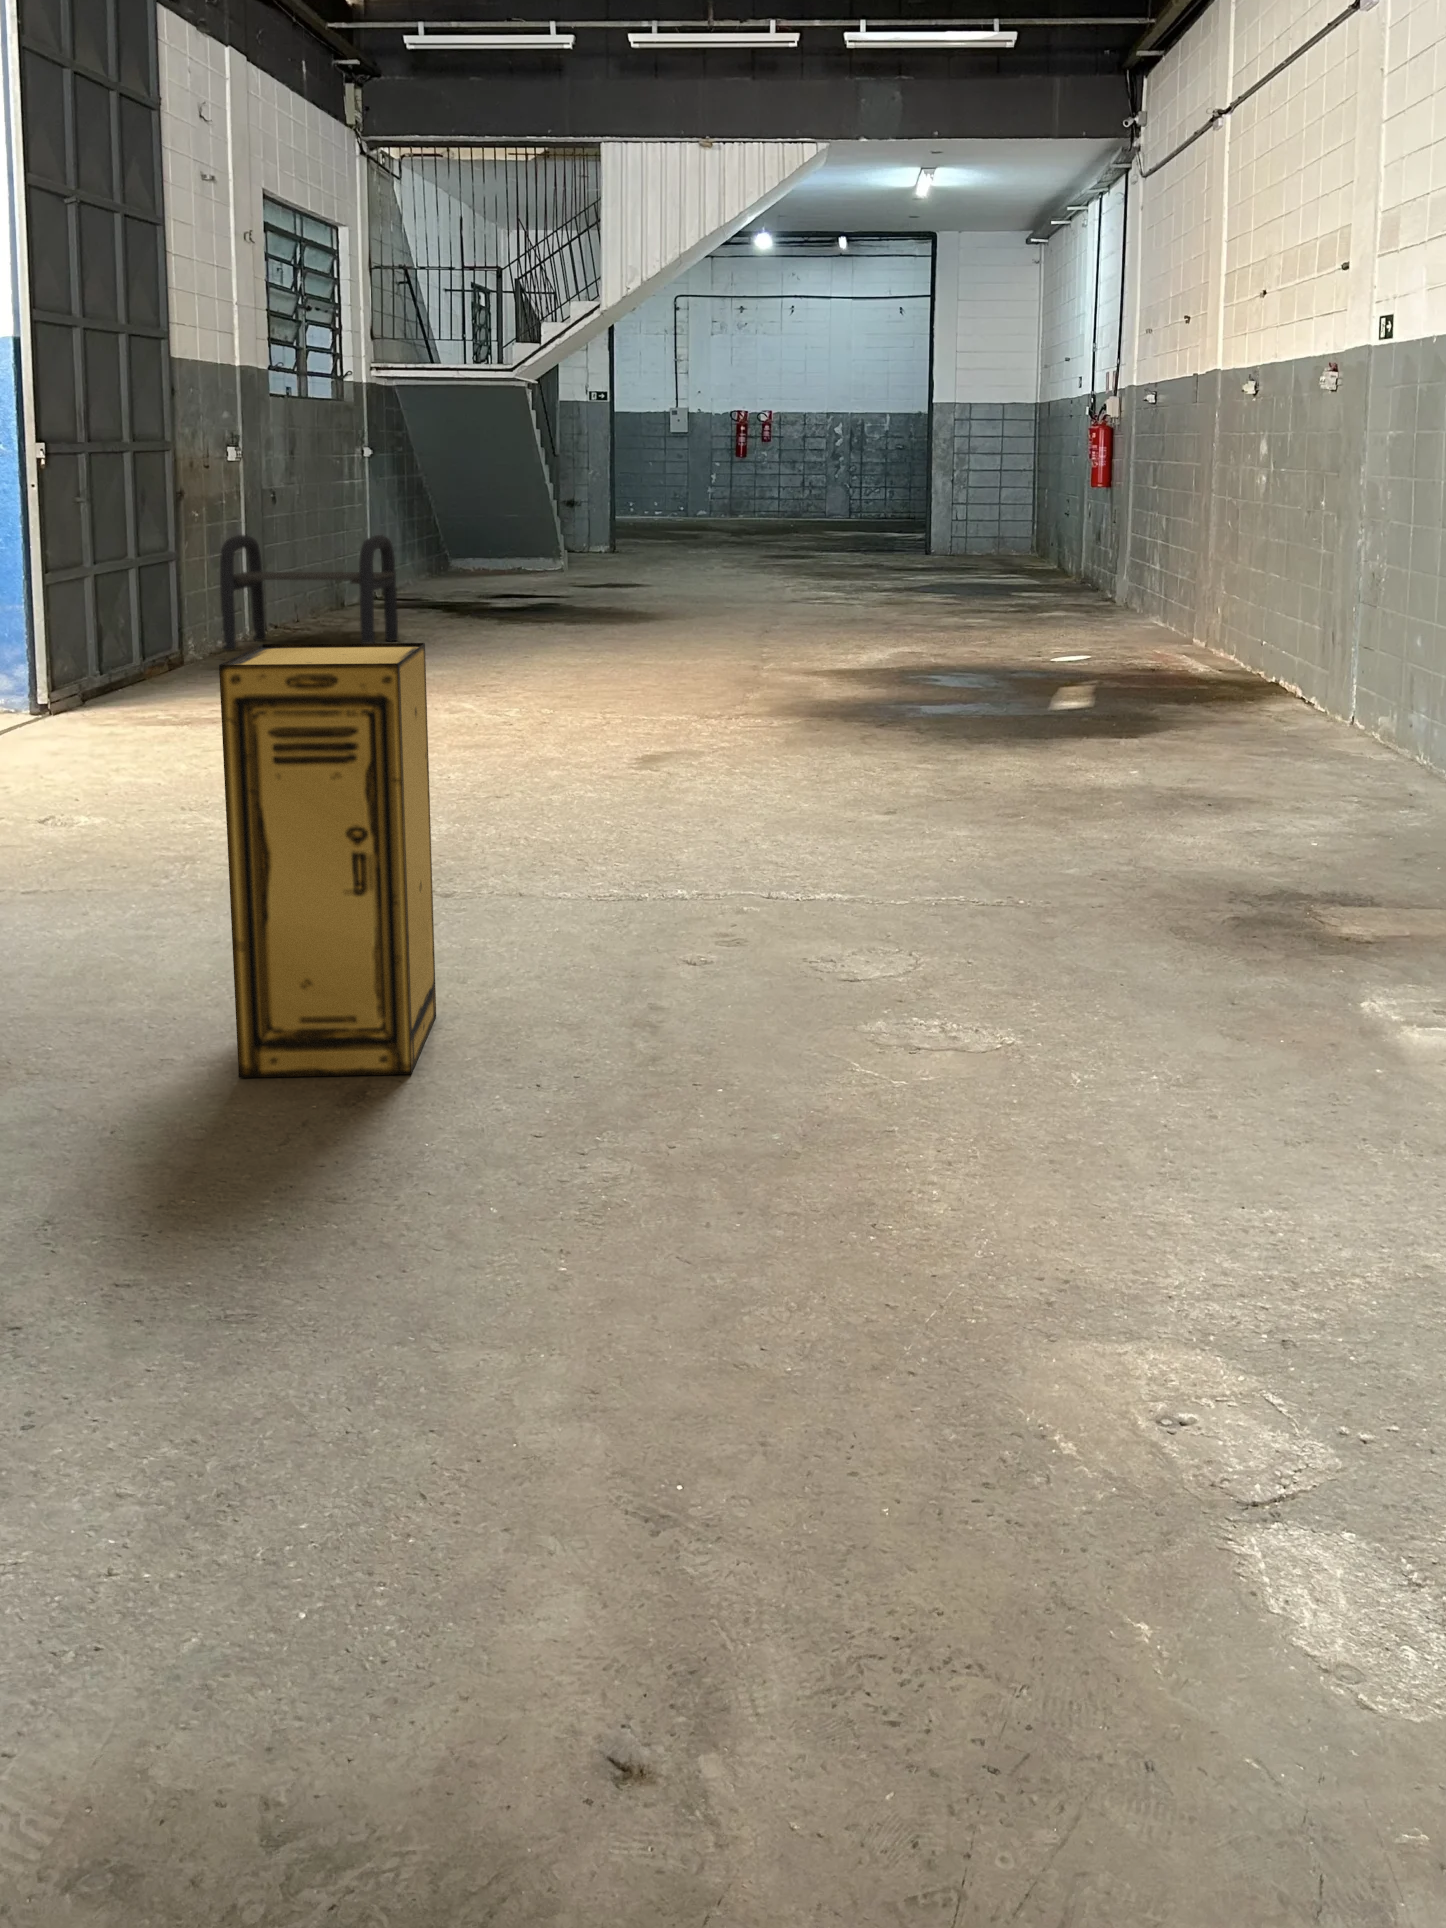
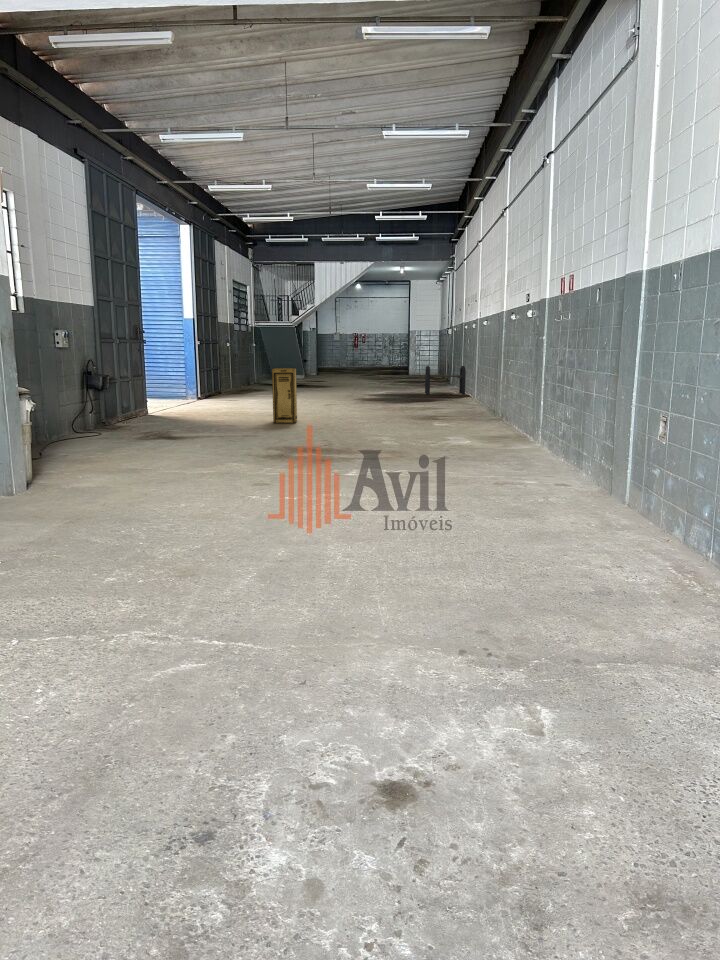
bench: present [220,535,399,651] -> present [425,366,466,395]

